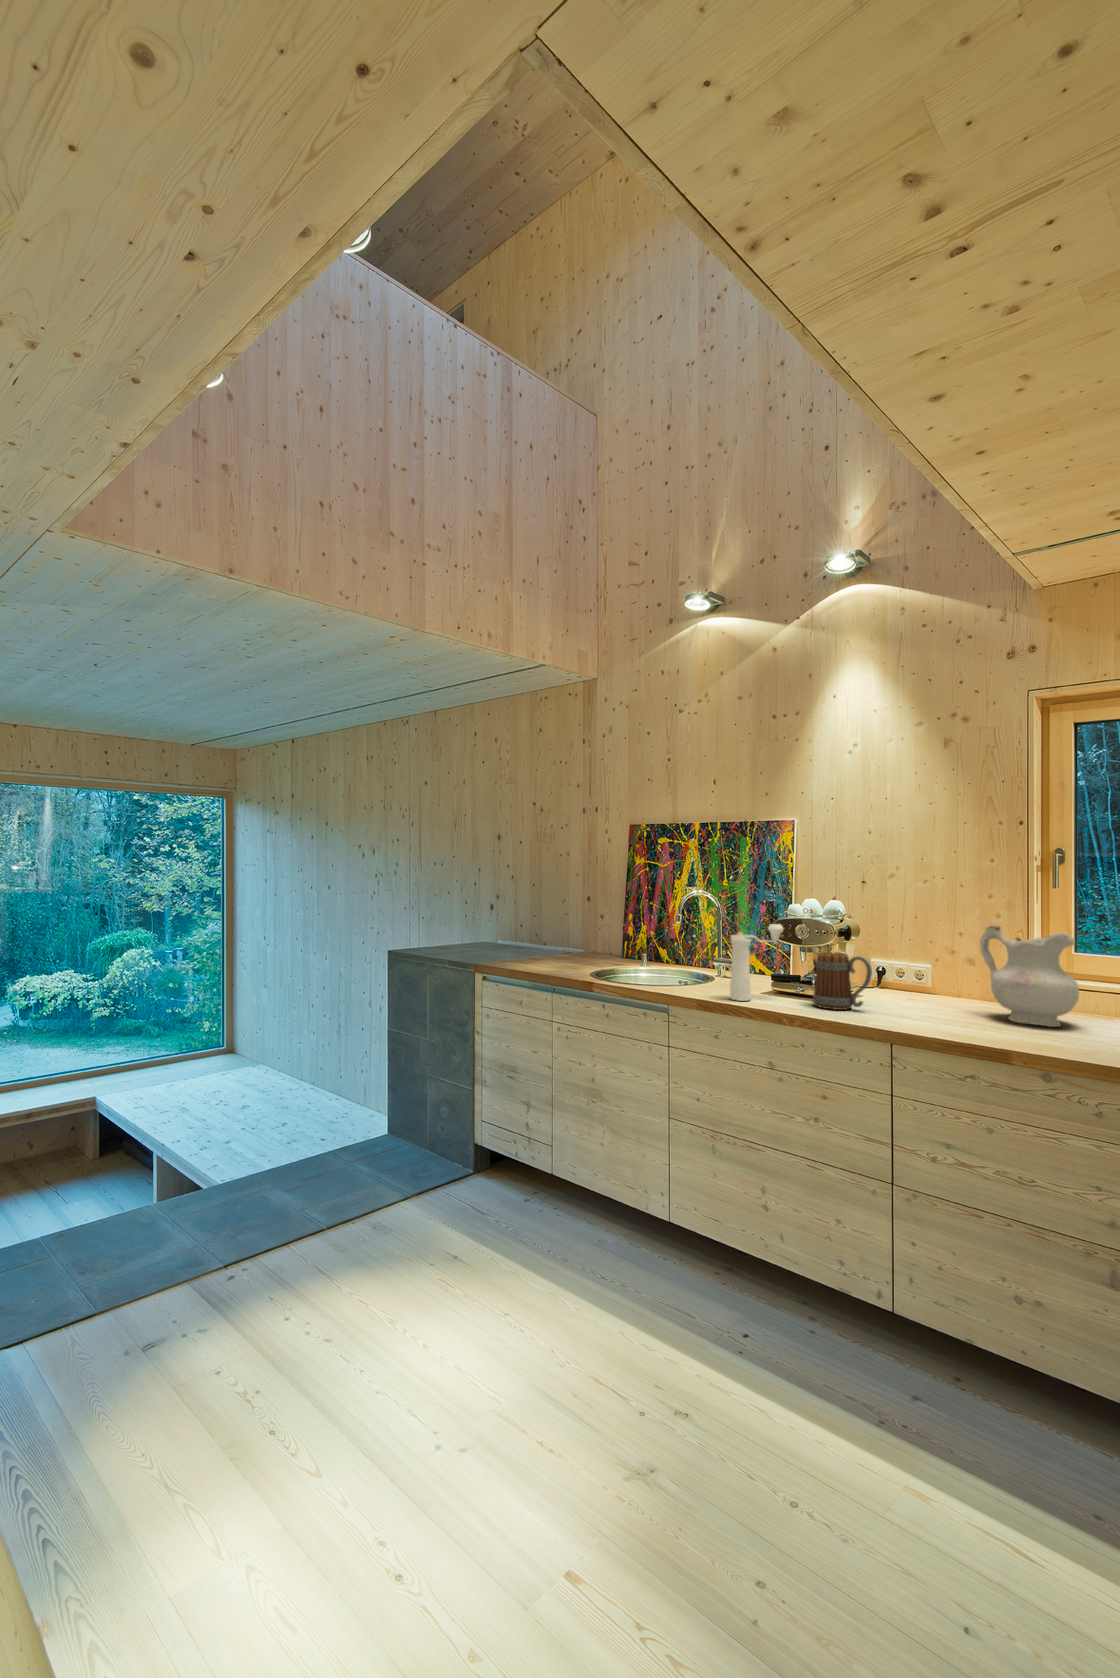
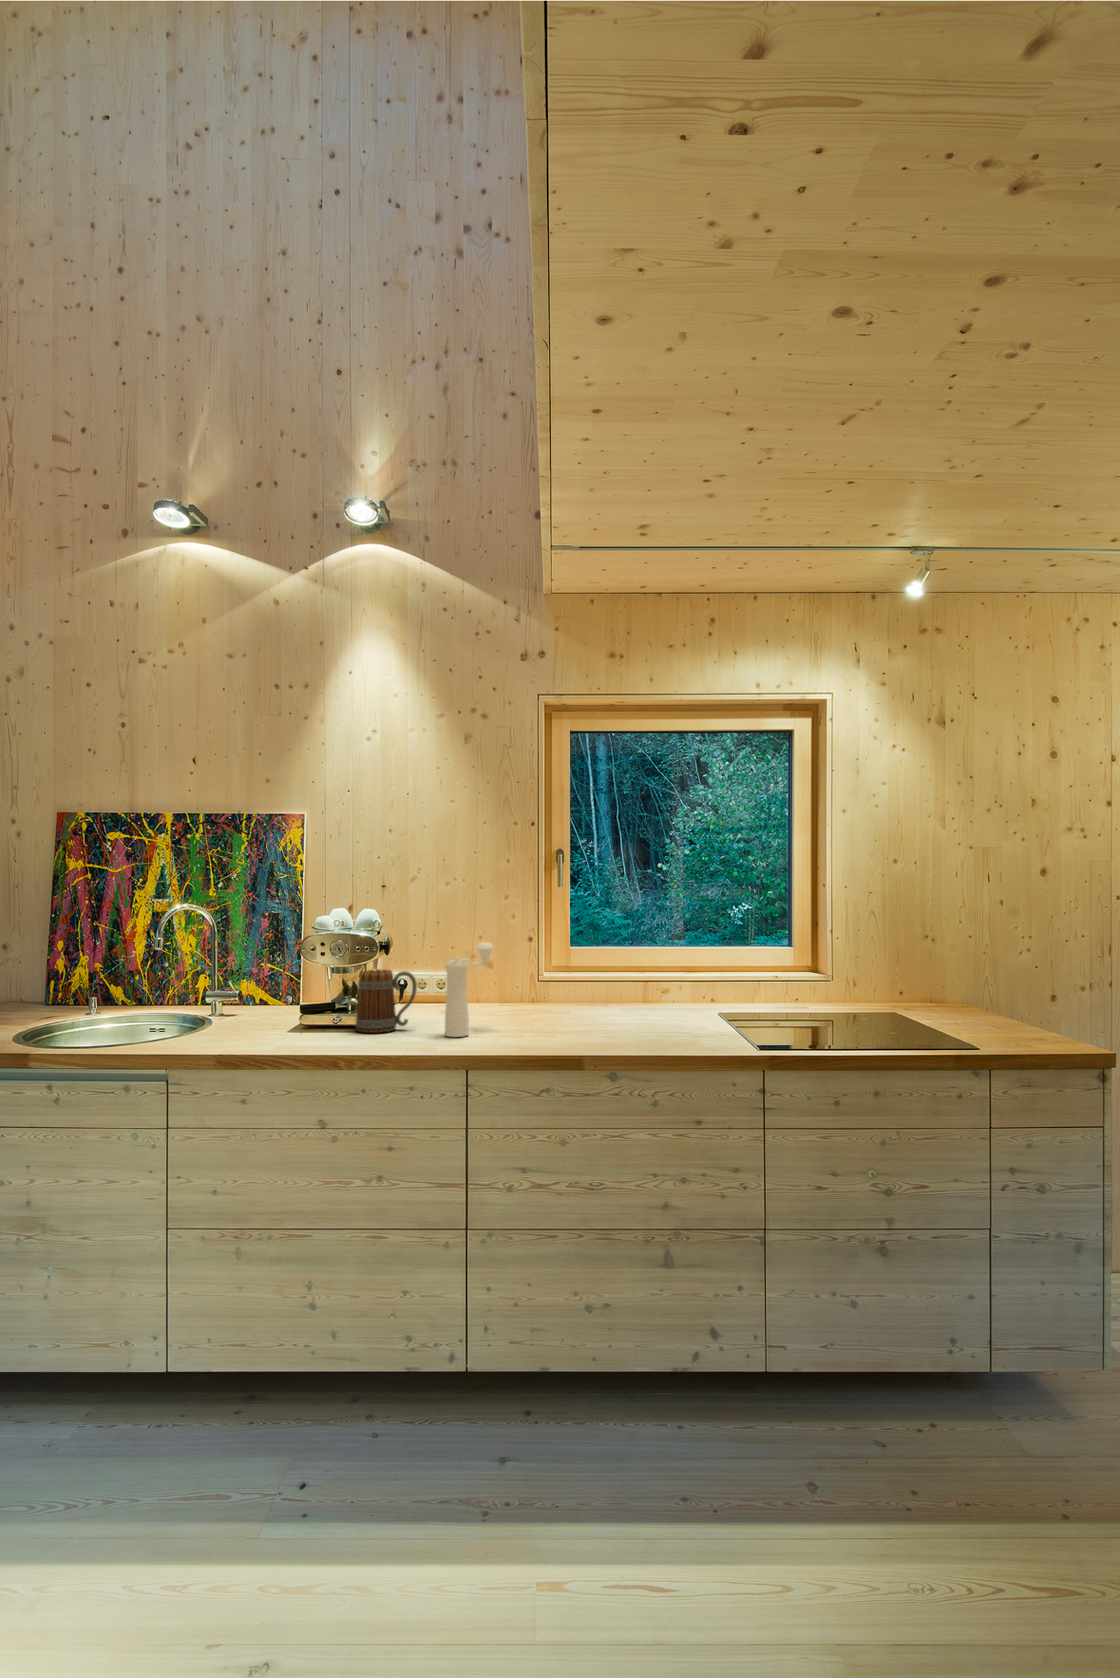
pepper mill: present [730,924,783,1001] -> present [445,943,493,1037]
ceramic pitcher: present [980,926,1079,1027] -> none [506,927,583,1019]

